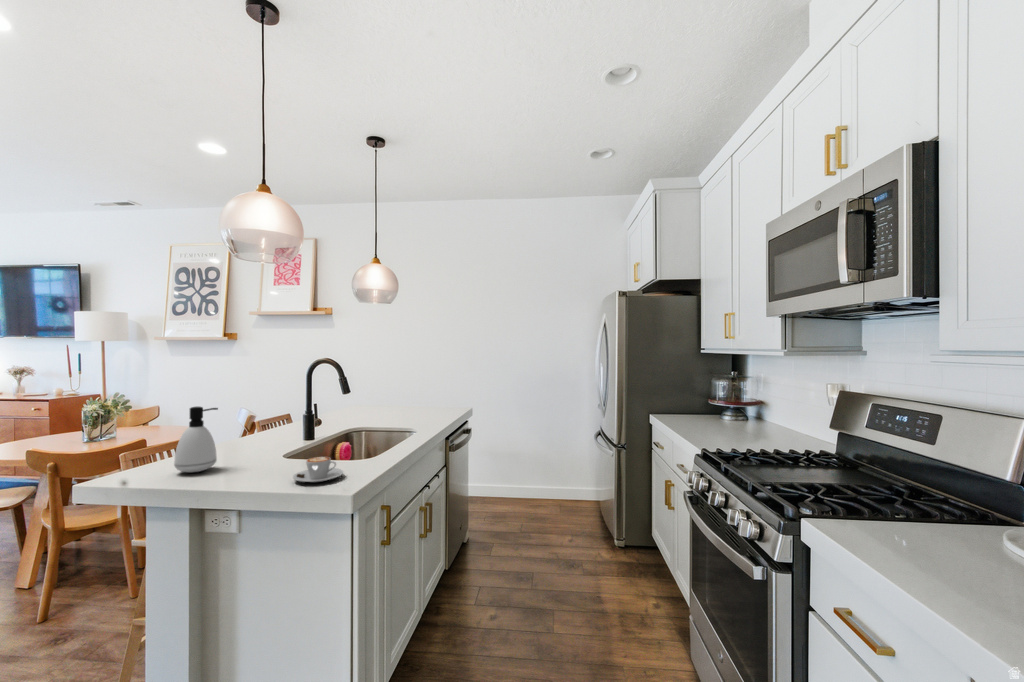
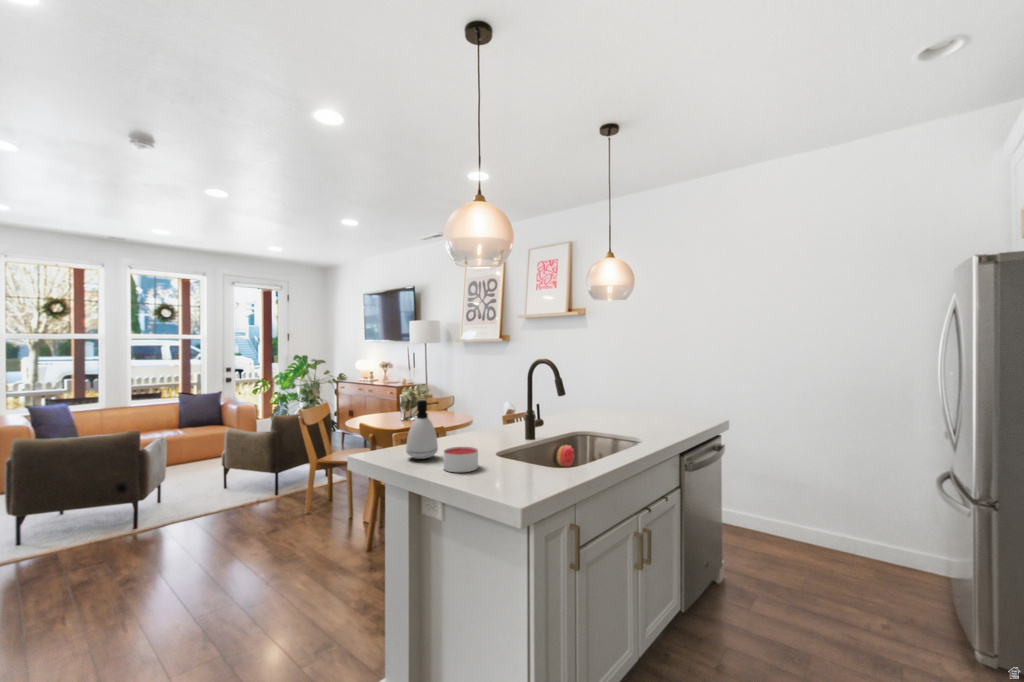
candle: none [235,451,276,478] -> present [444,447,478,472]
coffee cup: present [293,457,343,482] -> none [481,462,530,489]

